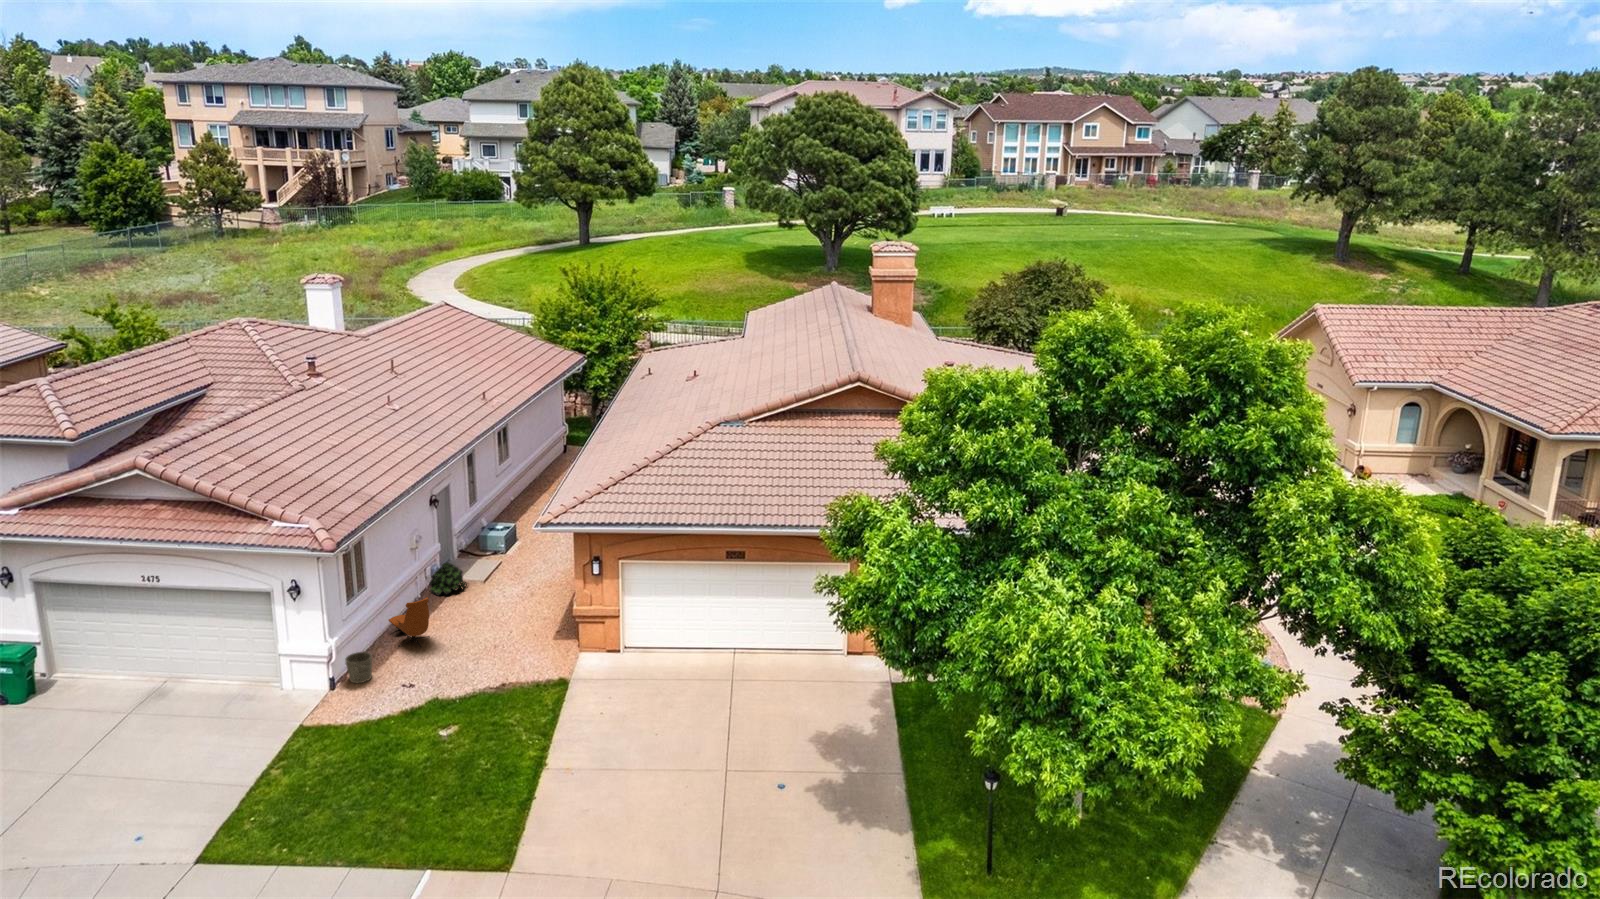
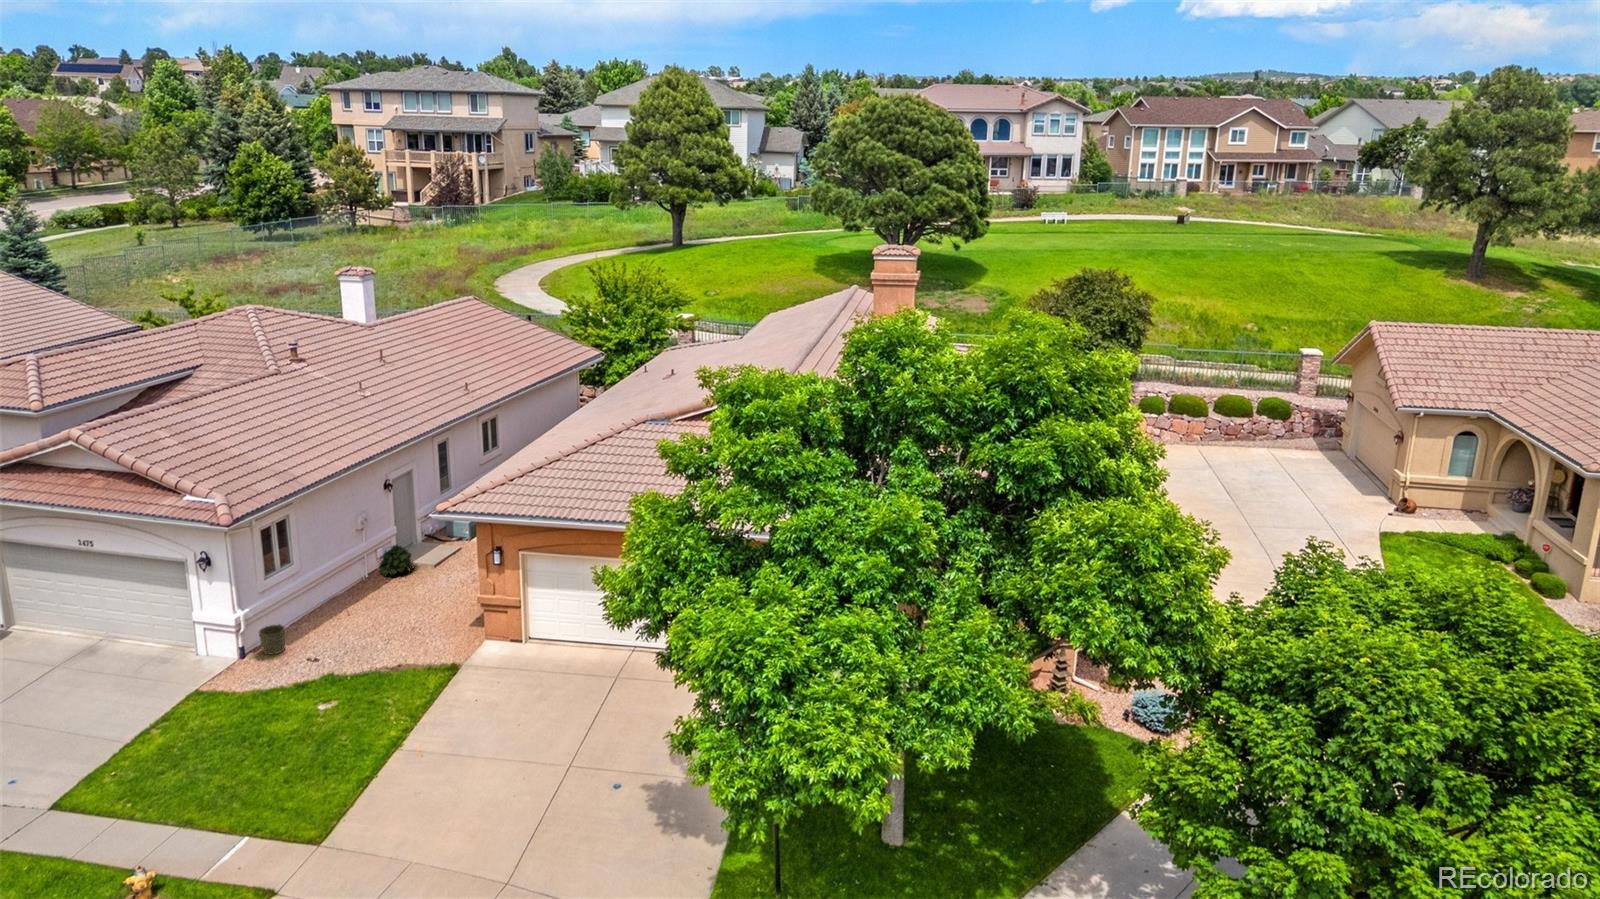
lounge chair: present [389,597,429,647] -> none [321,577,356,625]

